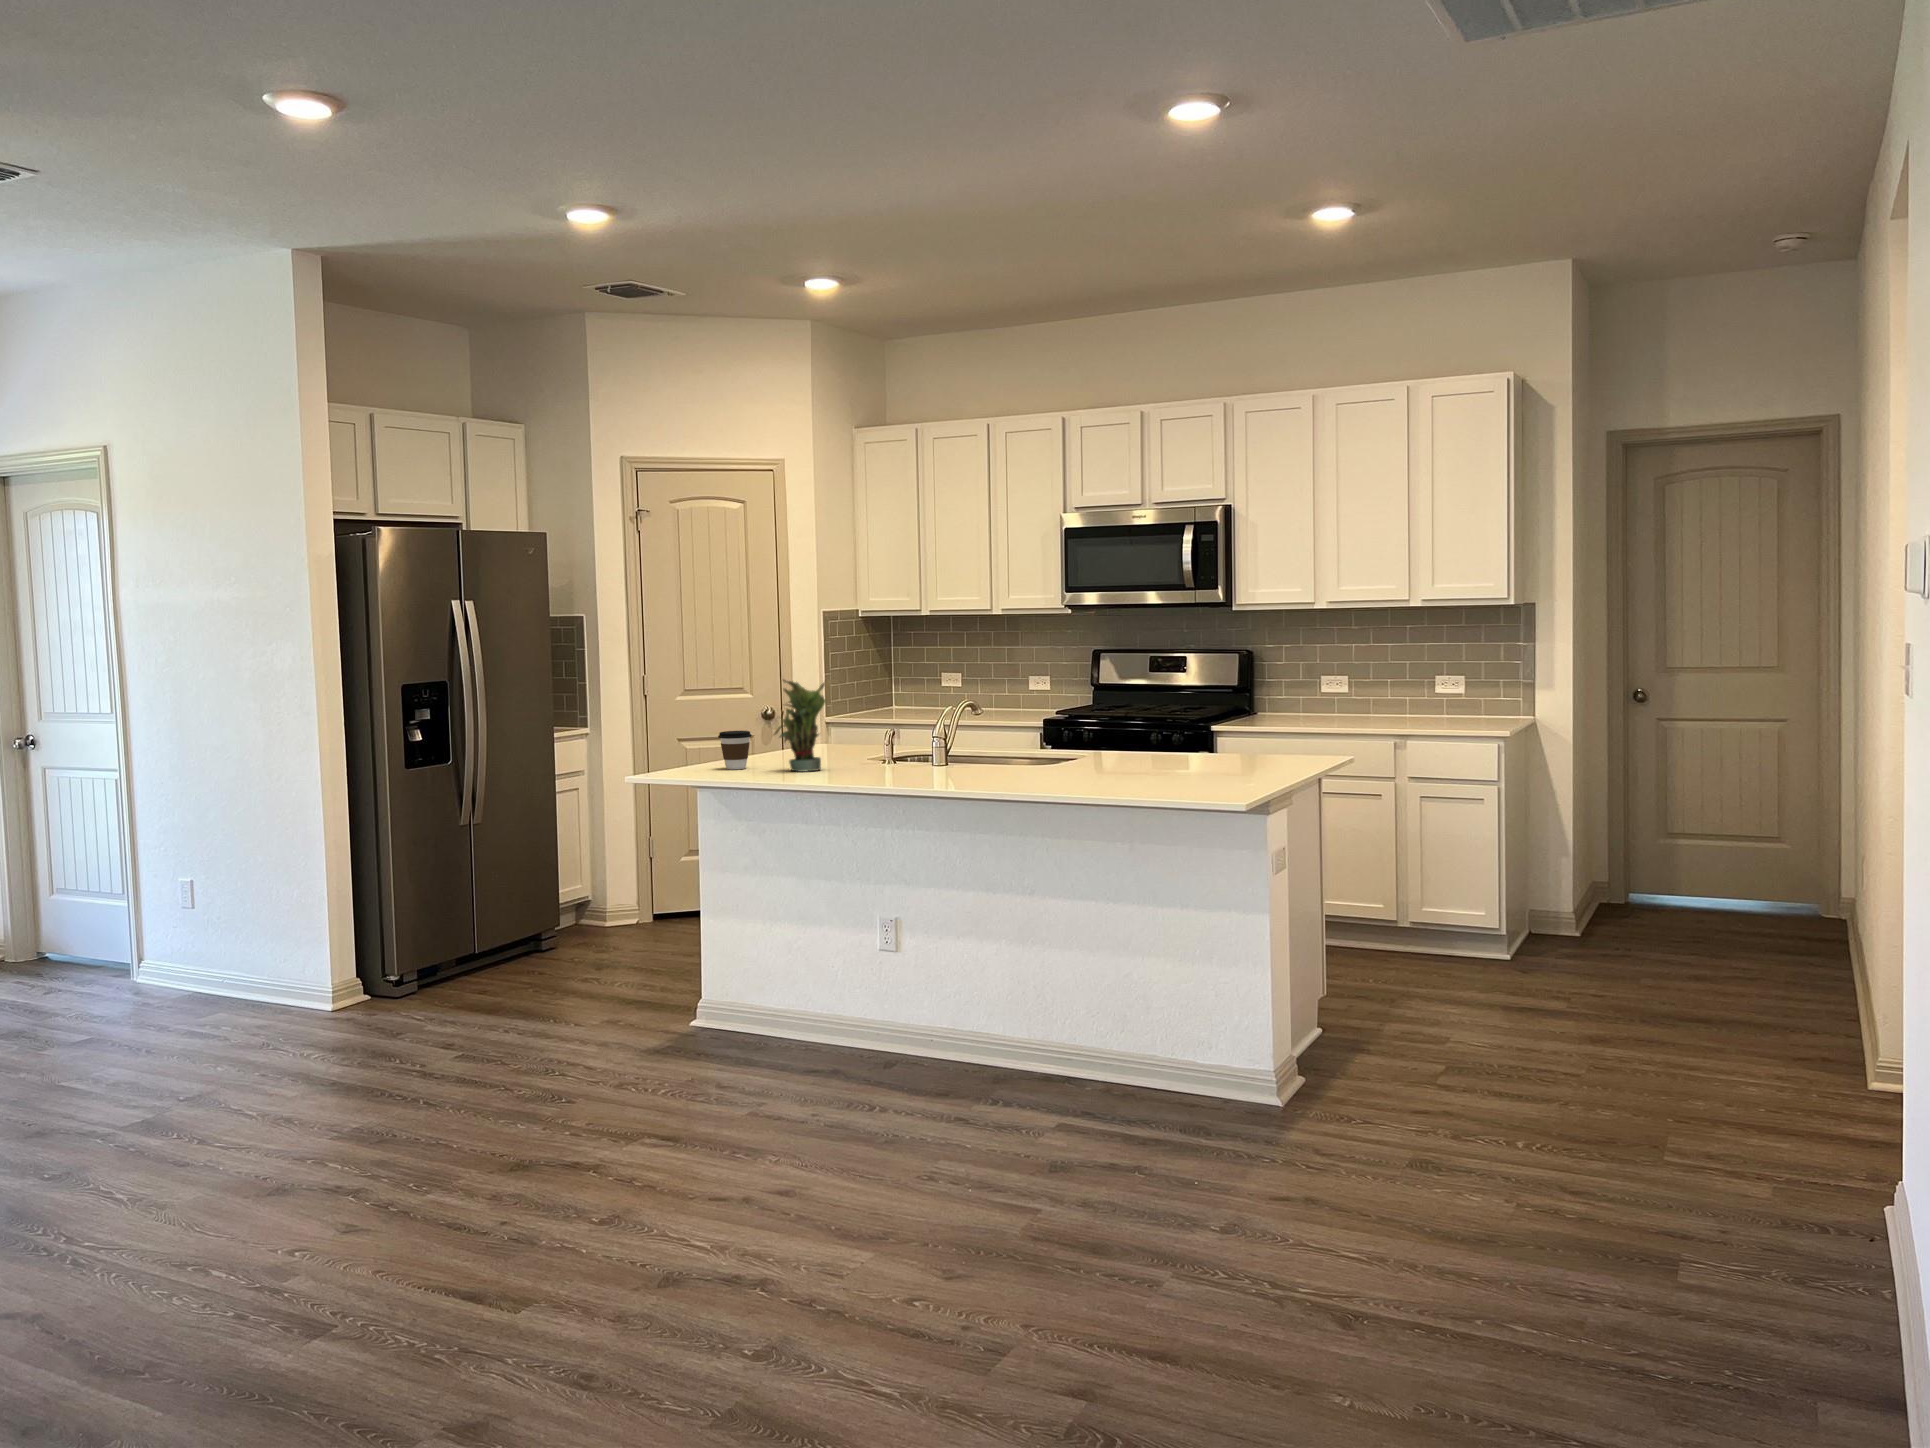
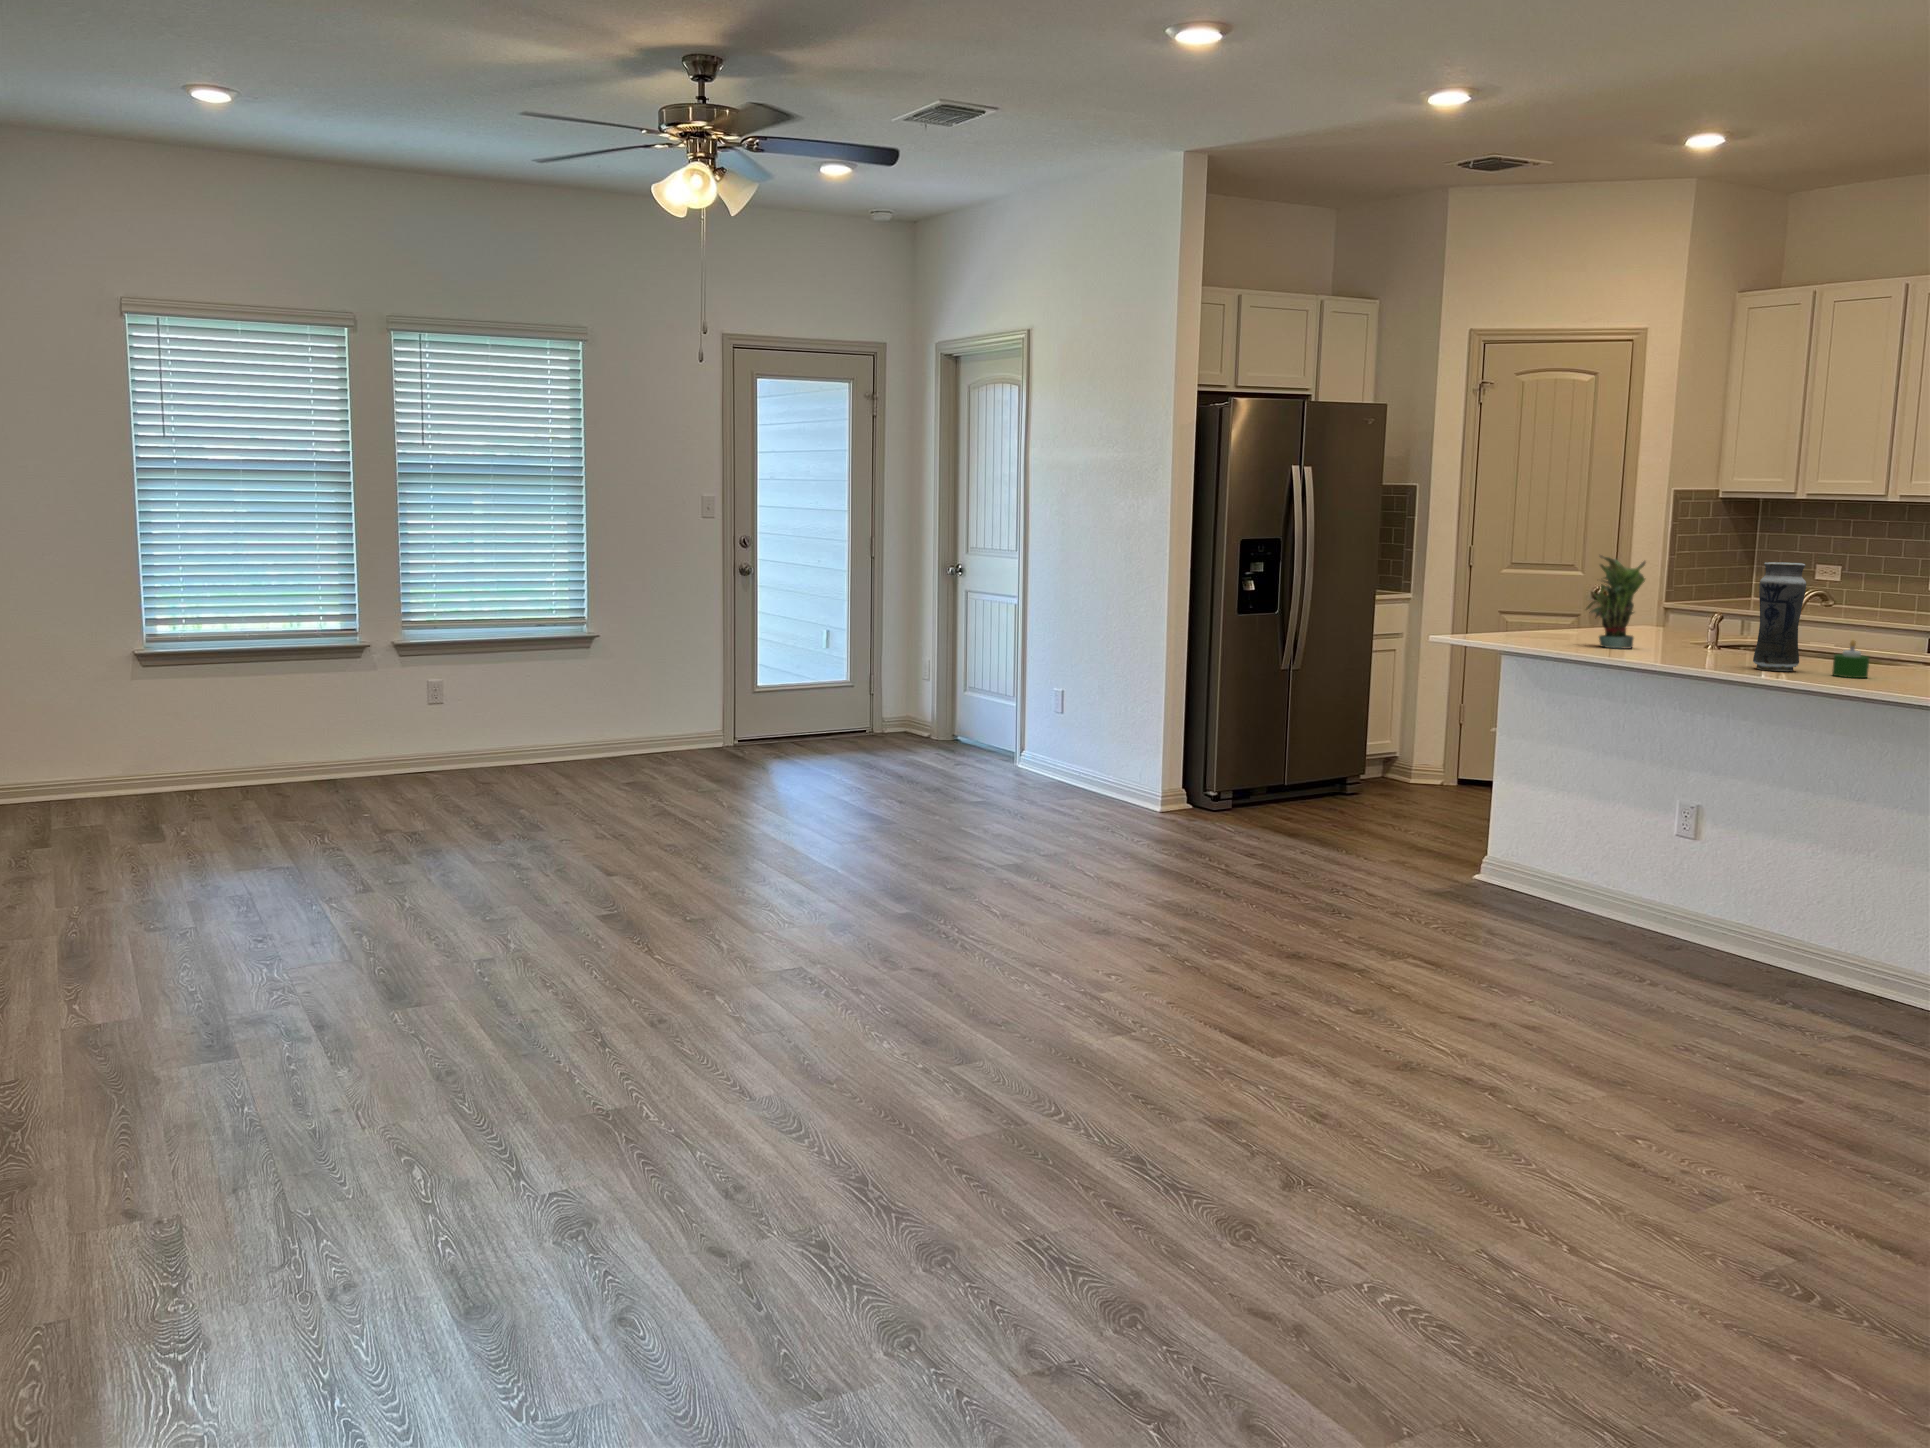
vase: none [932,676,973,781] -> present [1753,562,1806,671]
coffee cup: present [718,731,752,770] -> none [1529,603,1564,640]
candle: none [1001,745,1030,781] -> present [1832,640,1869,678]

